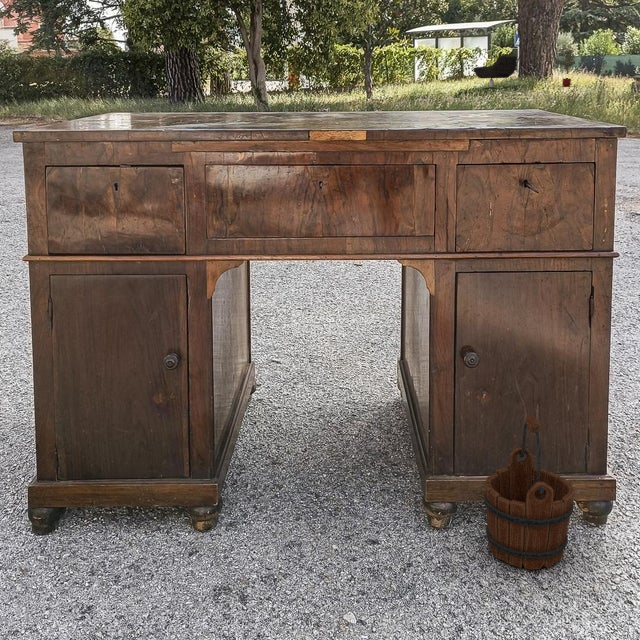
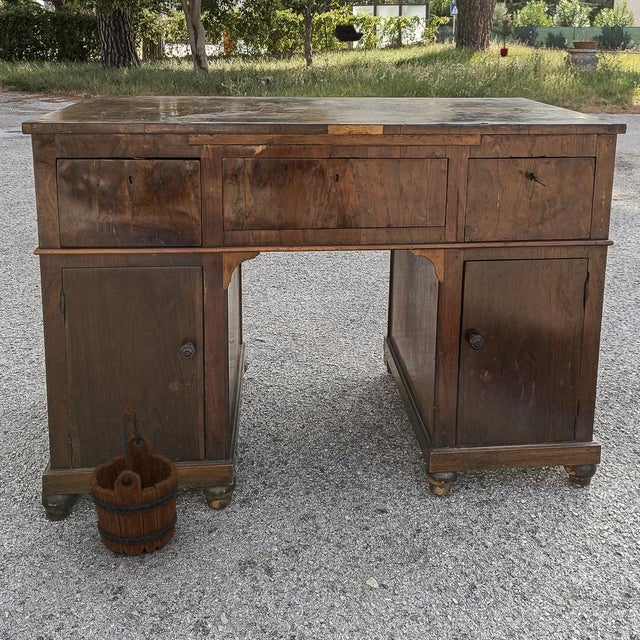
lounge chair: present [474,56,517,88] -> present [334,25,364,49]
wooden bucket: present [484,415,575,570] -> present [90,404,179,555]

